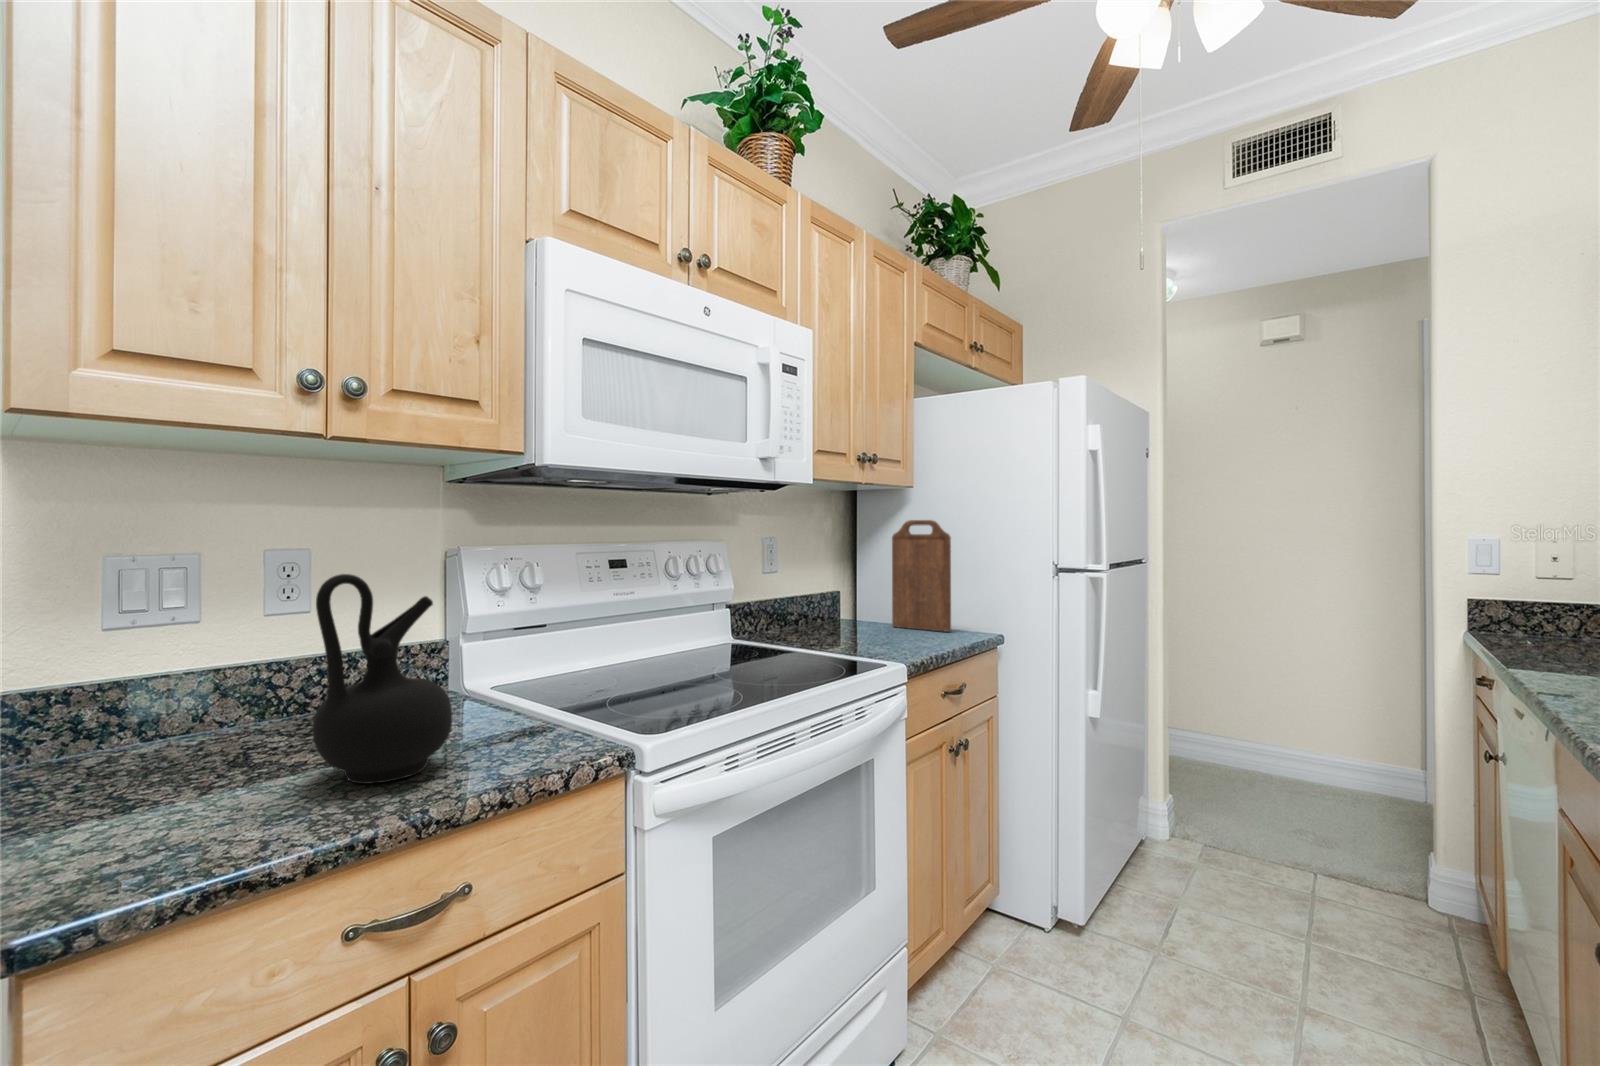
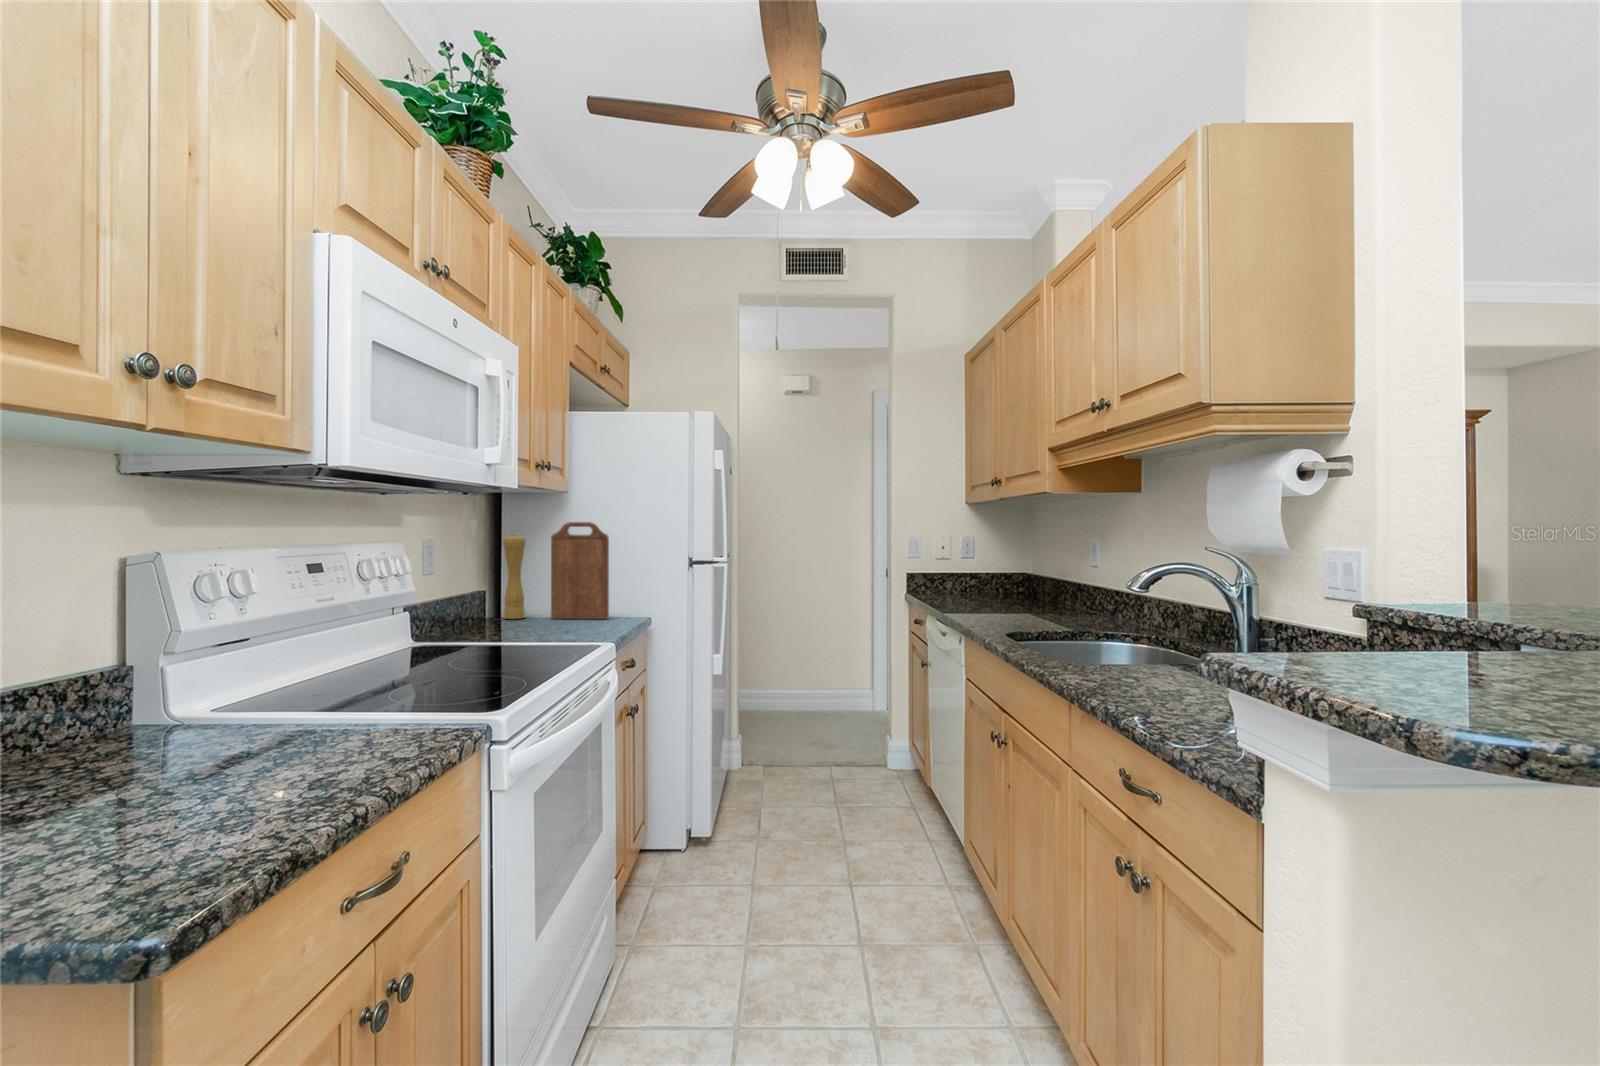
pepper mill: none [847,535,870,624] -> present [503,535,526,619]
ceramic jug: present [312,574,453,784] -> none [171,584,333,806]

